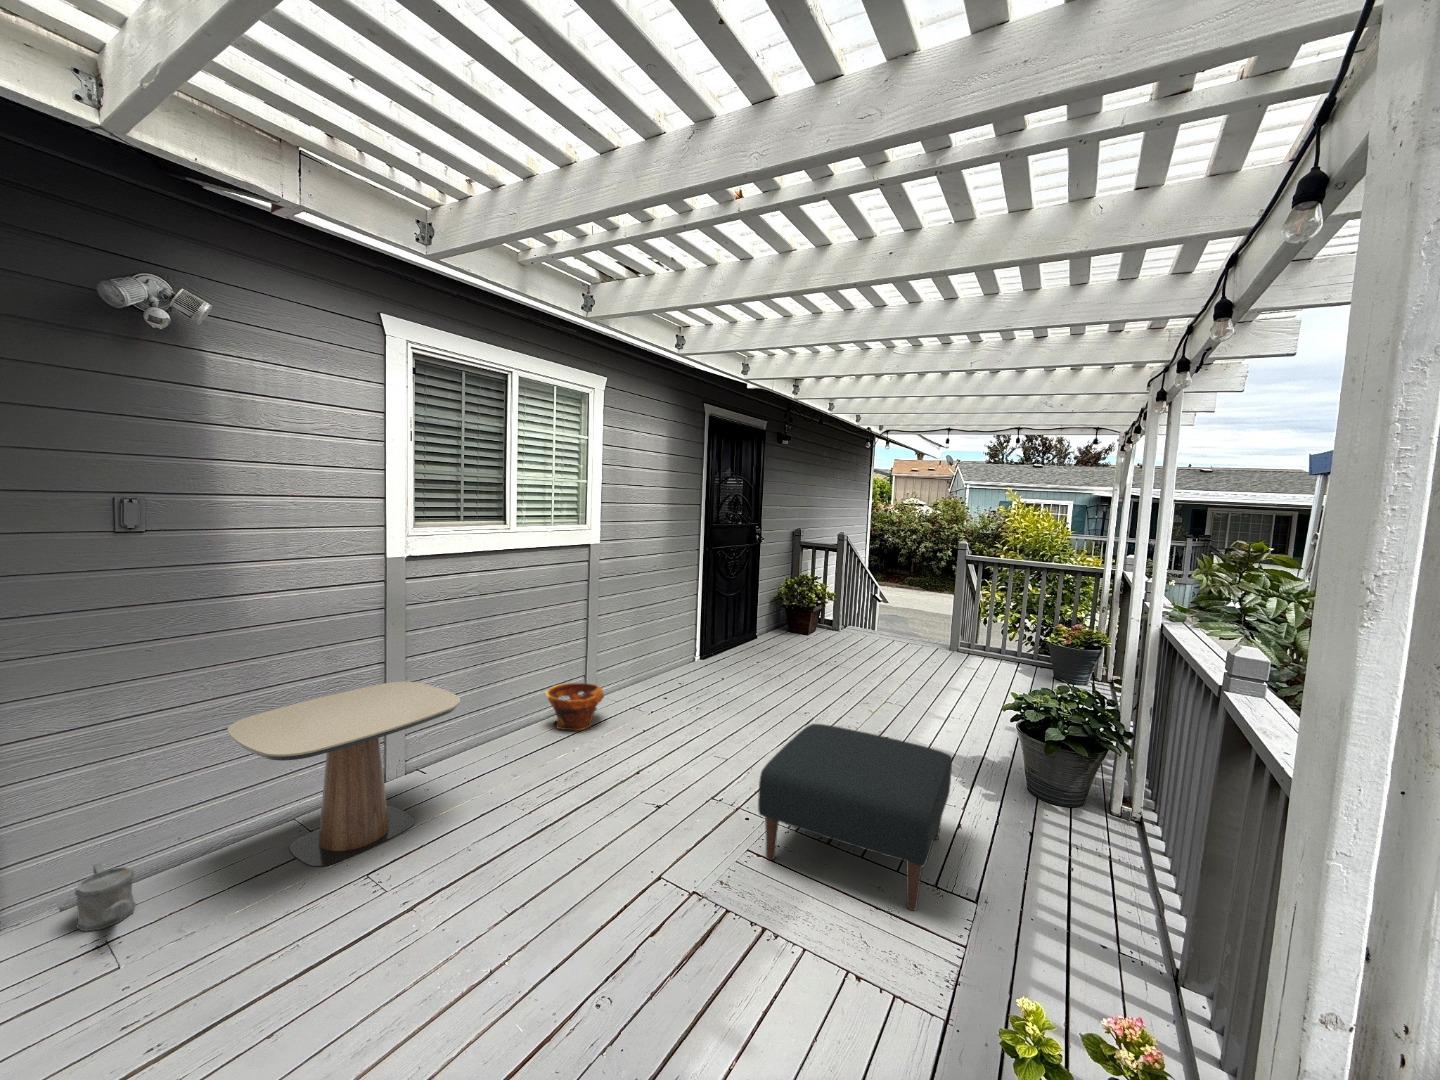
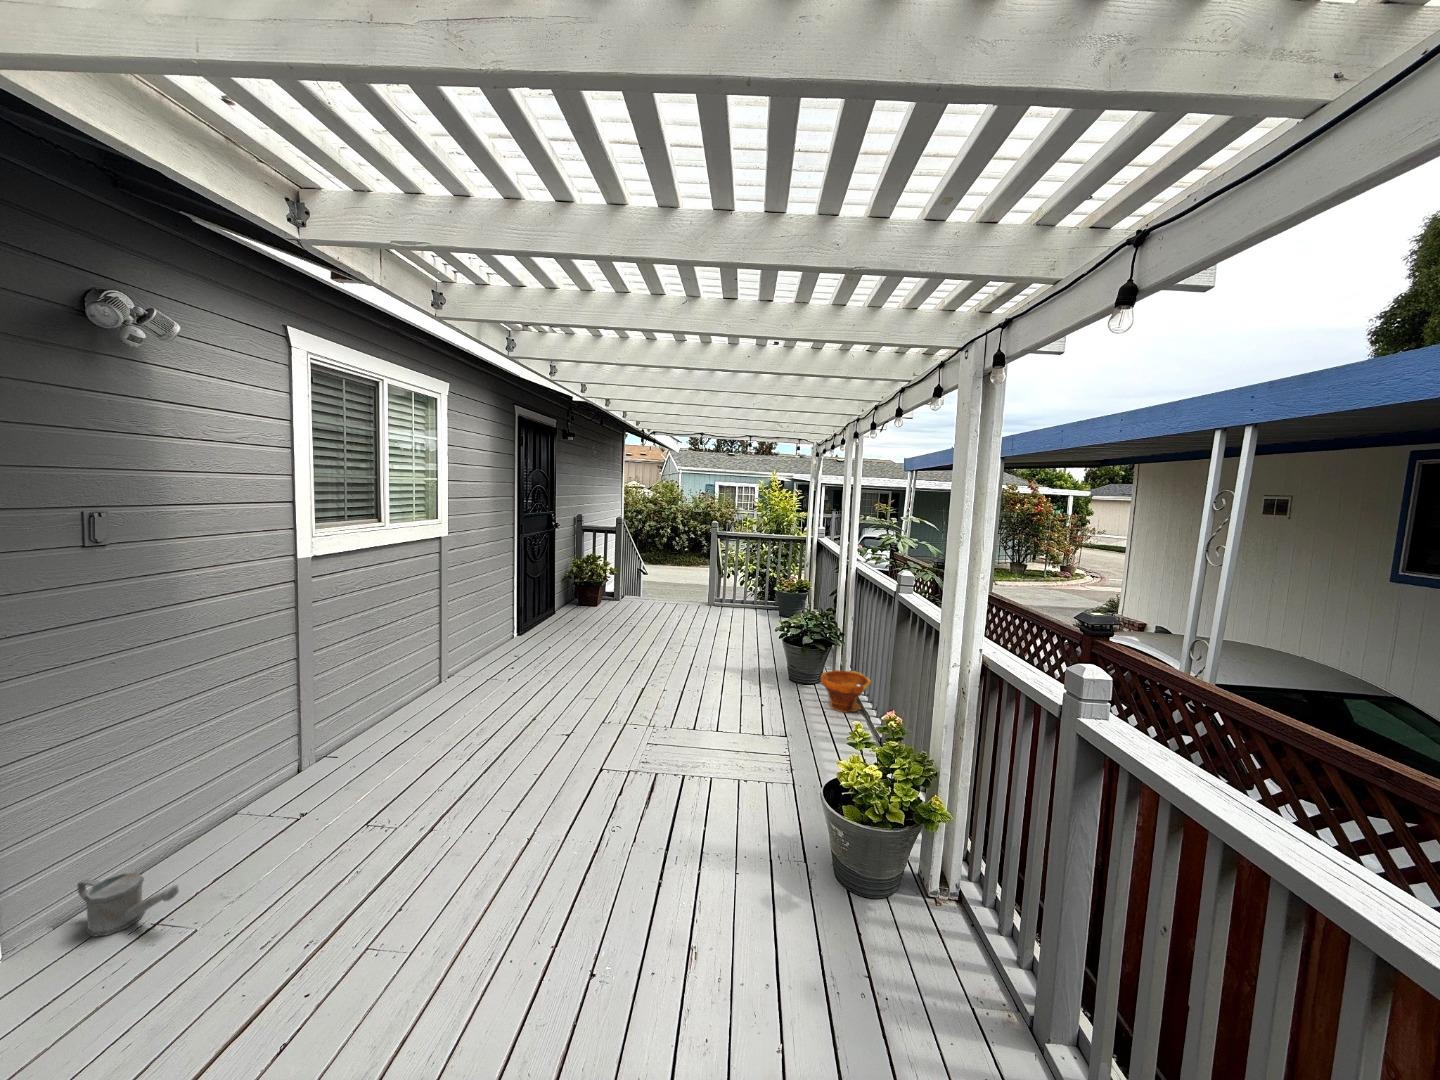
side table: present [228,682,460,867] -> none [198,671,408,836]
planter: present [545,683,604,731] -> present [821,670,871,712]
ottoman: present [758,724,952,910] -> none [660,656,771,750]

